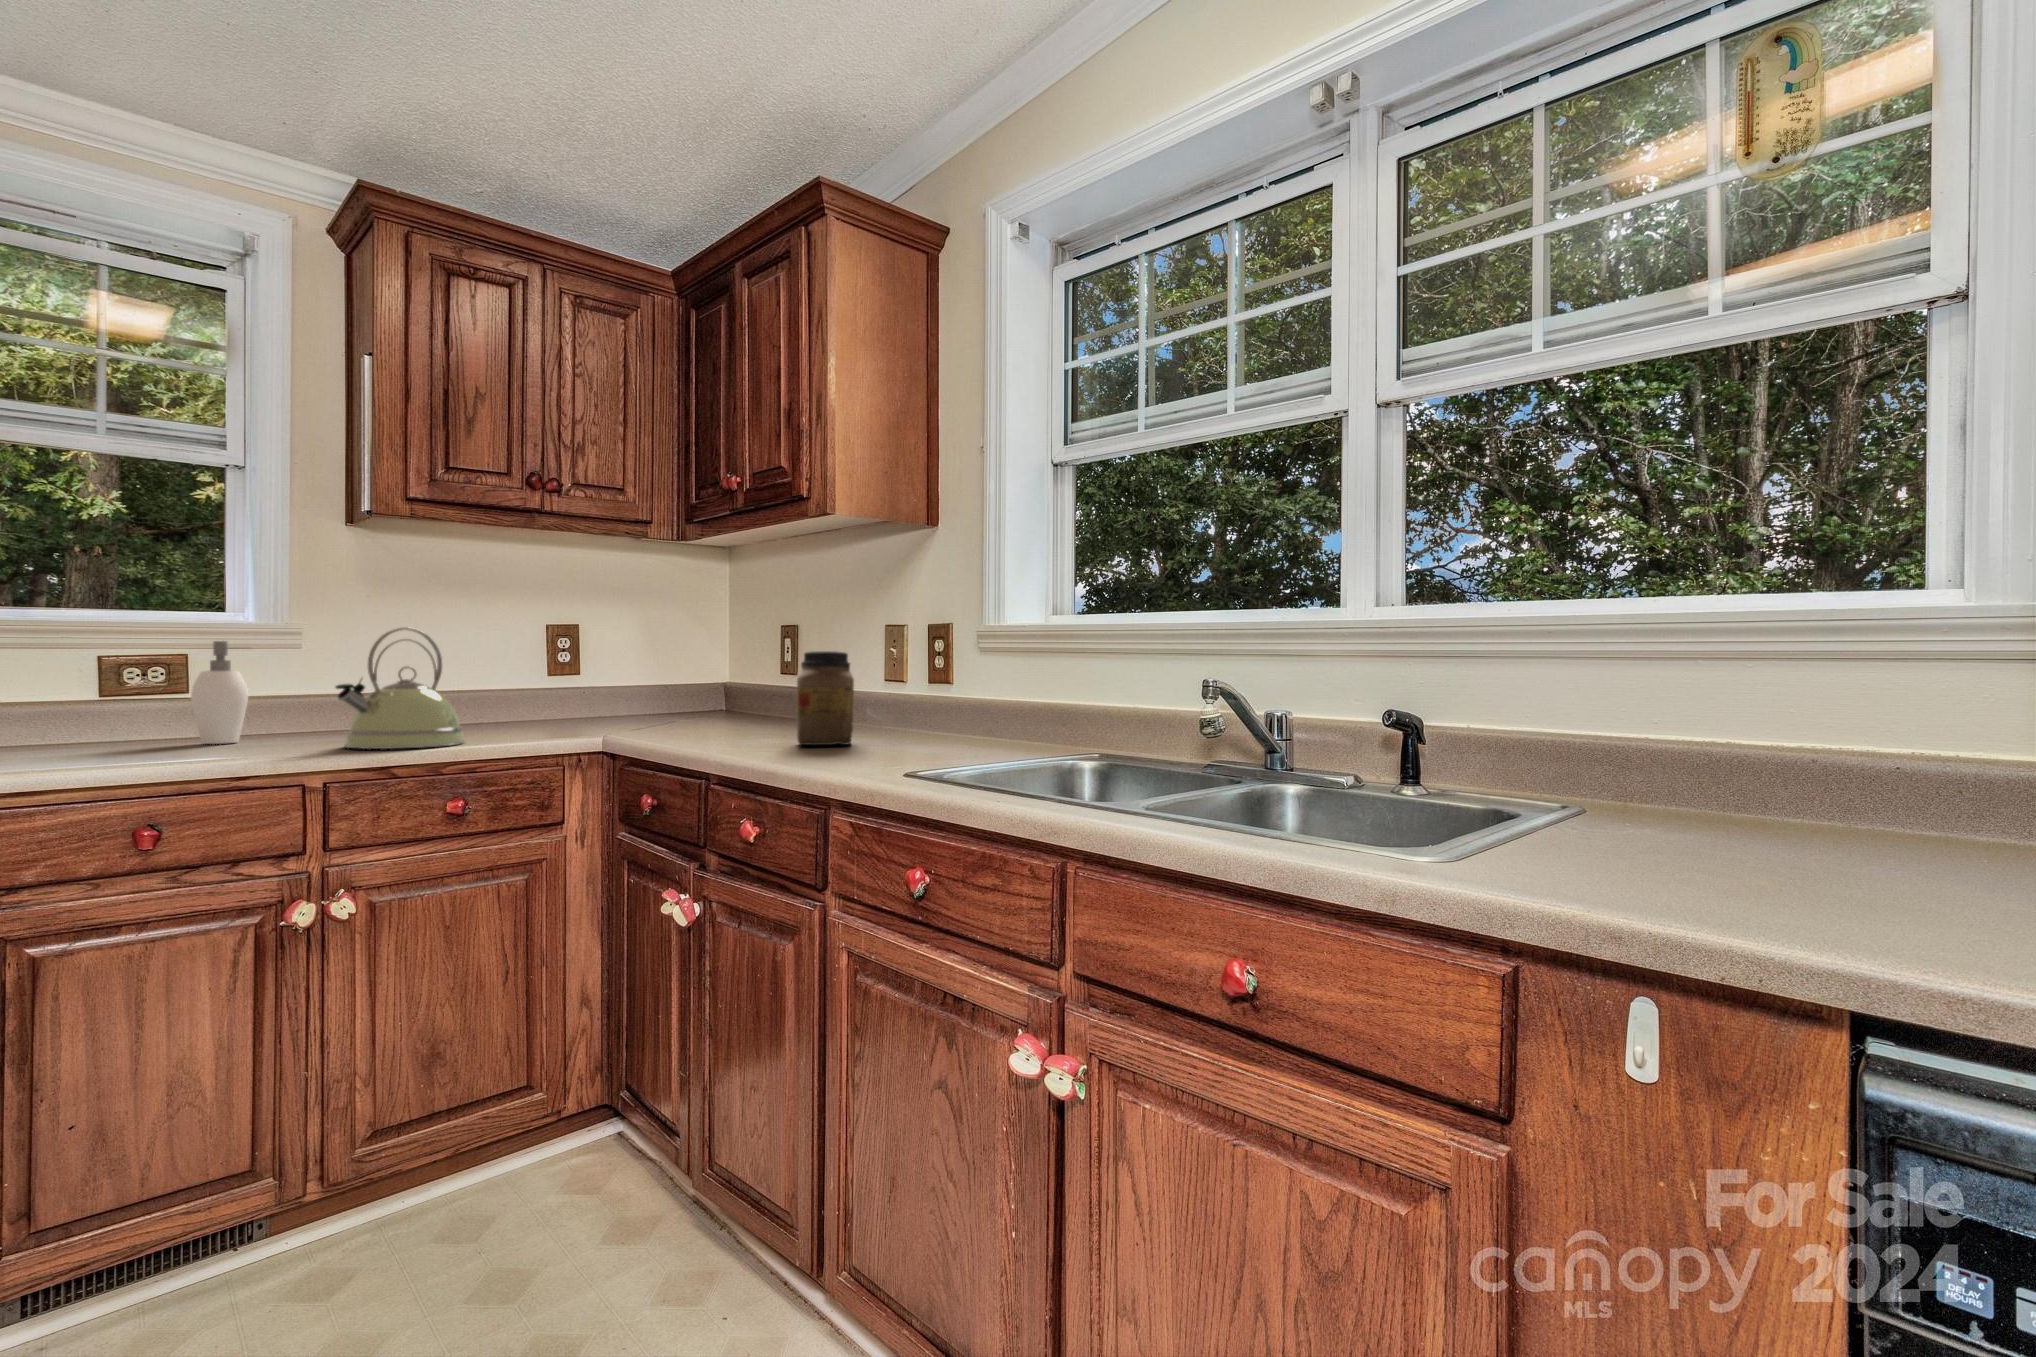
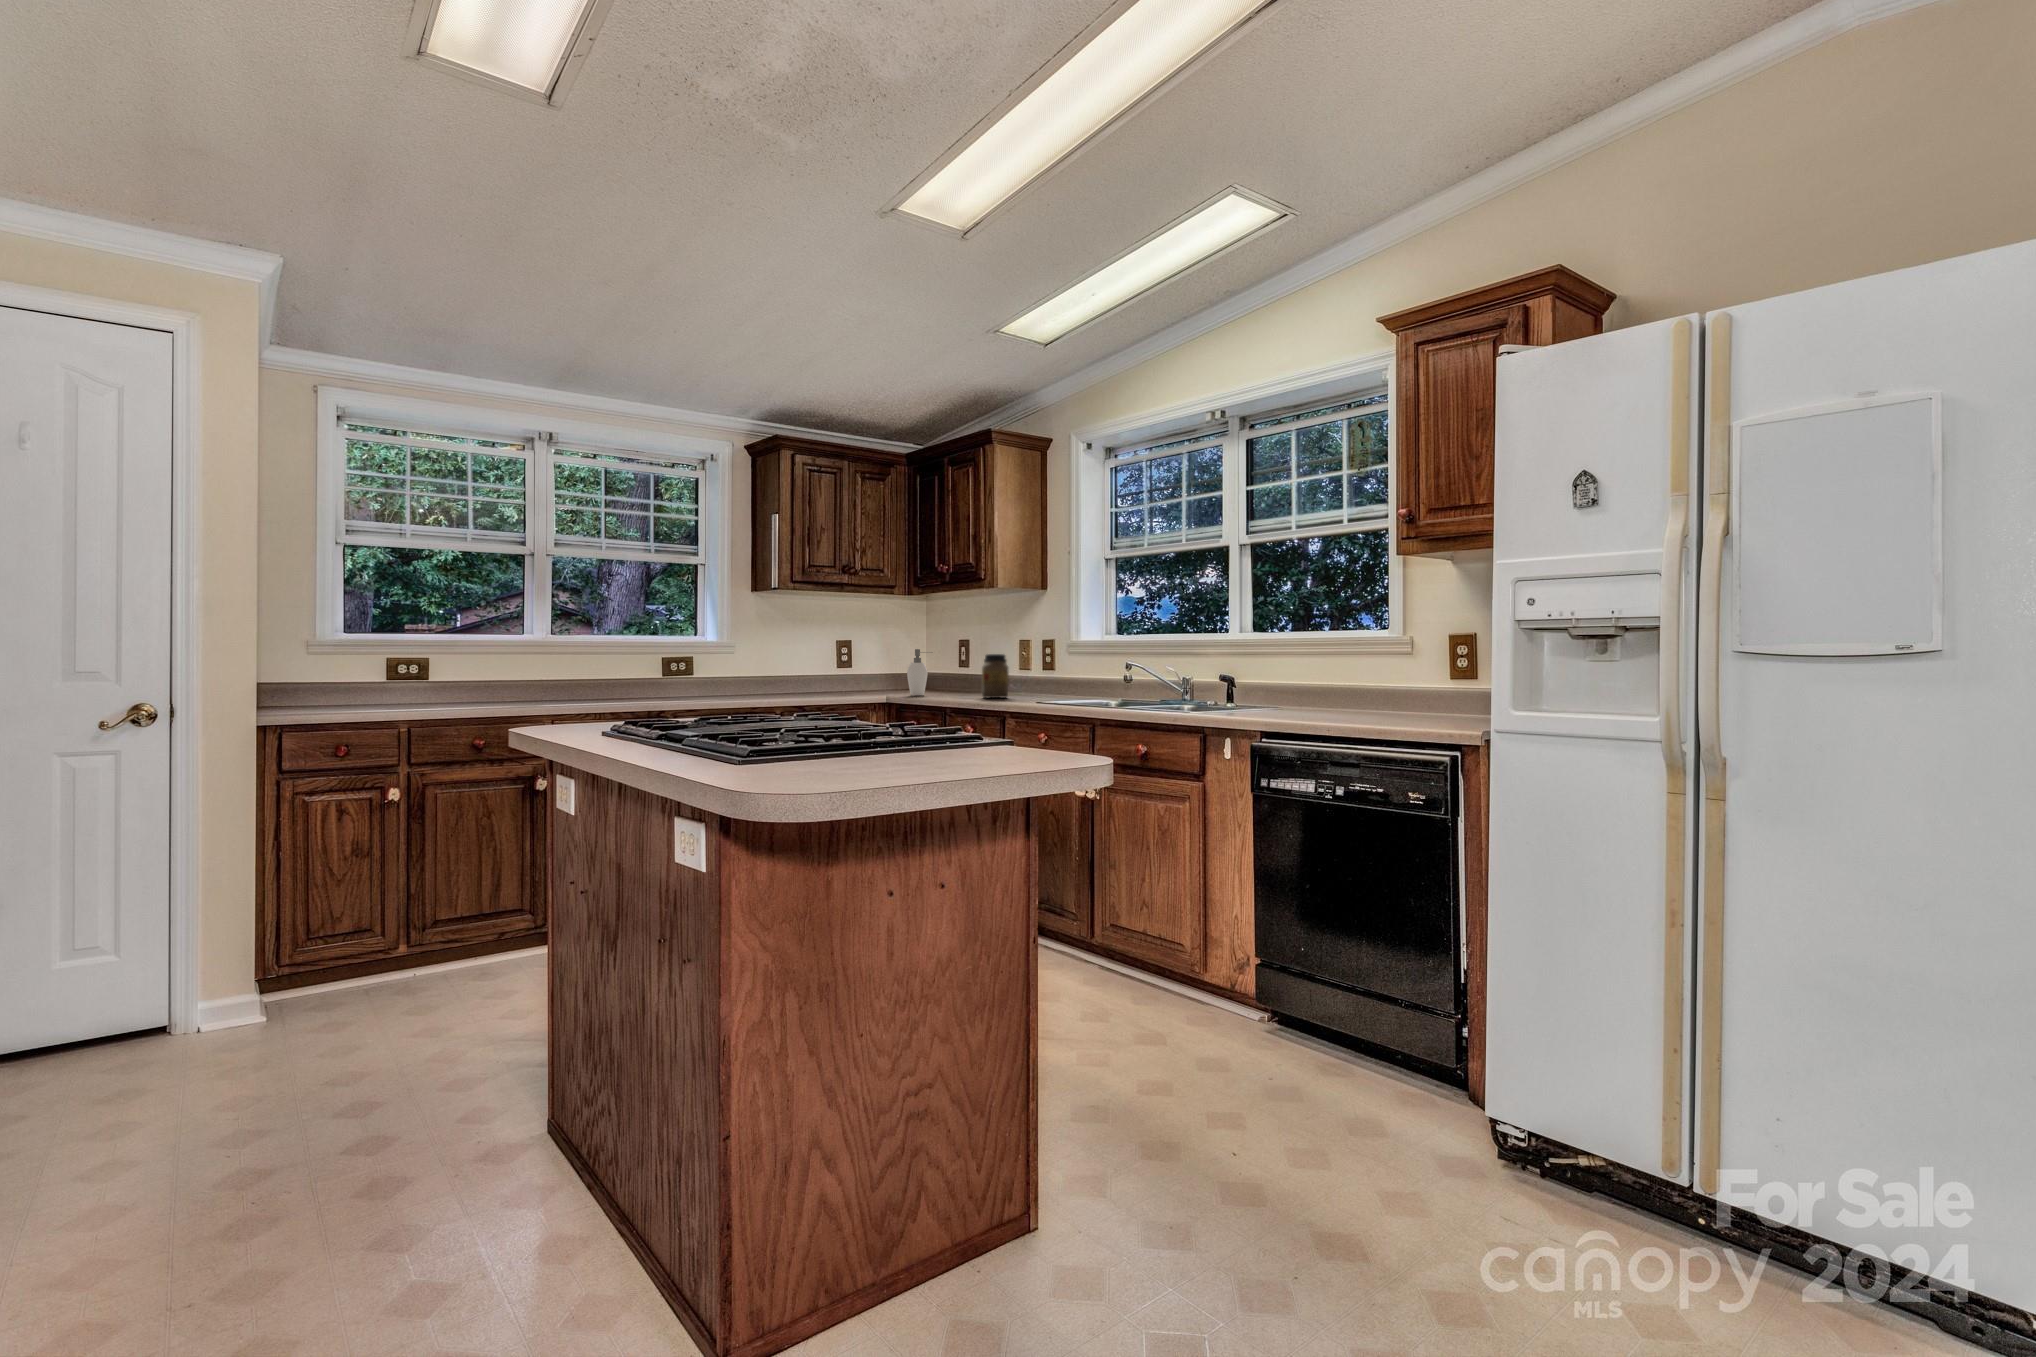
kettle: present [336,628,465,749] -> none [778,644,827,699]
soap dispenser: present [191,641,248,744] -> present [907,649,932,695]

